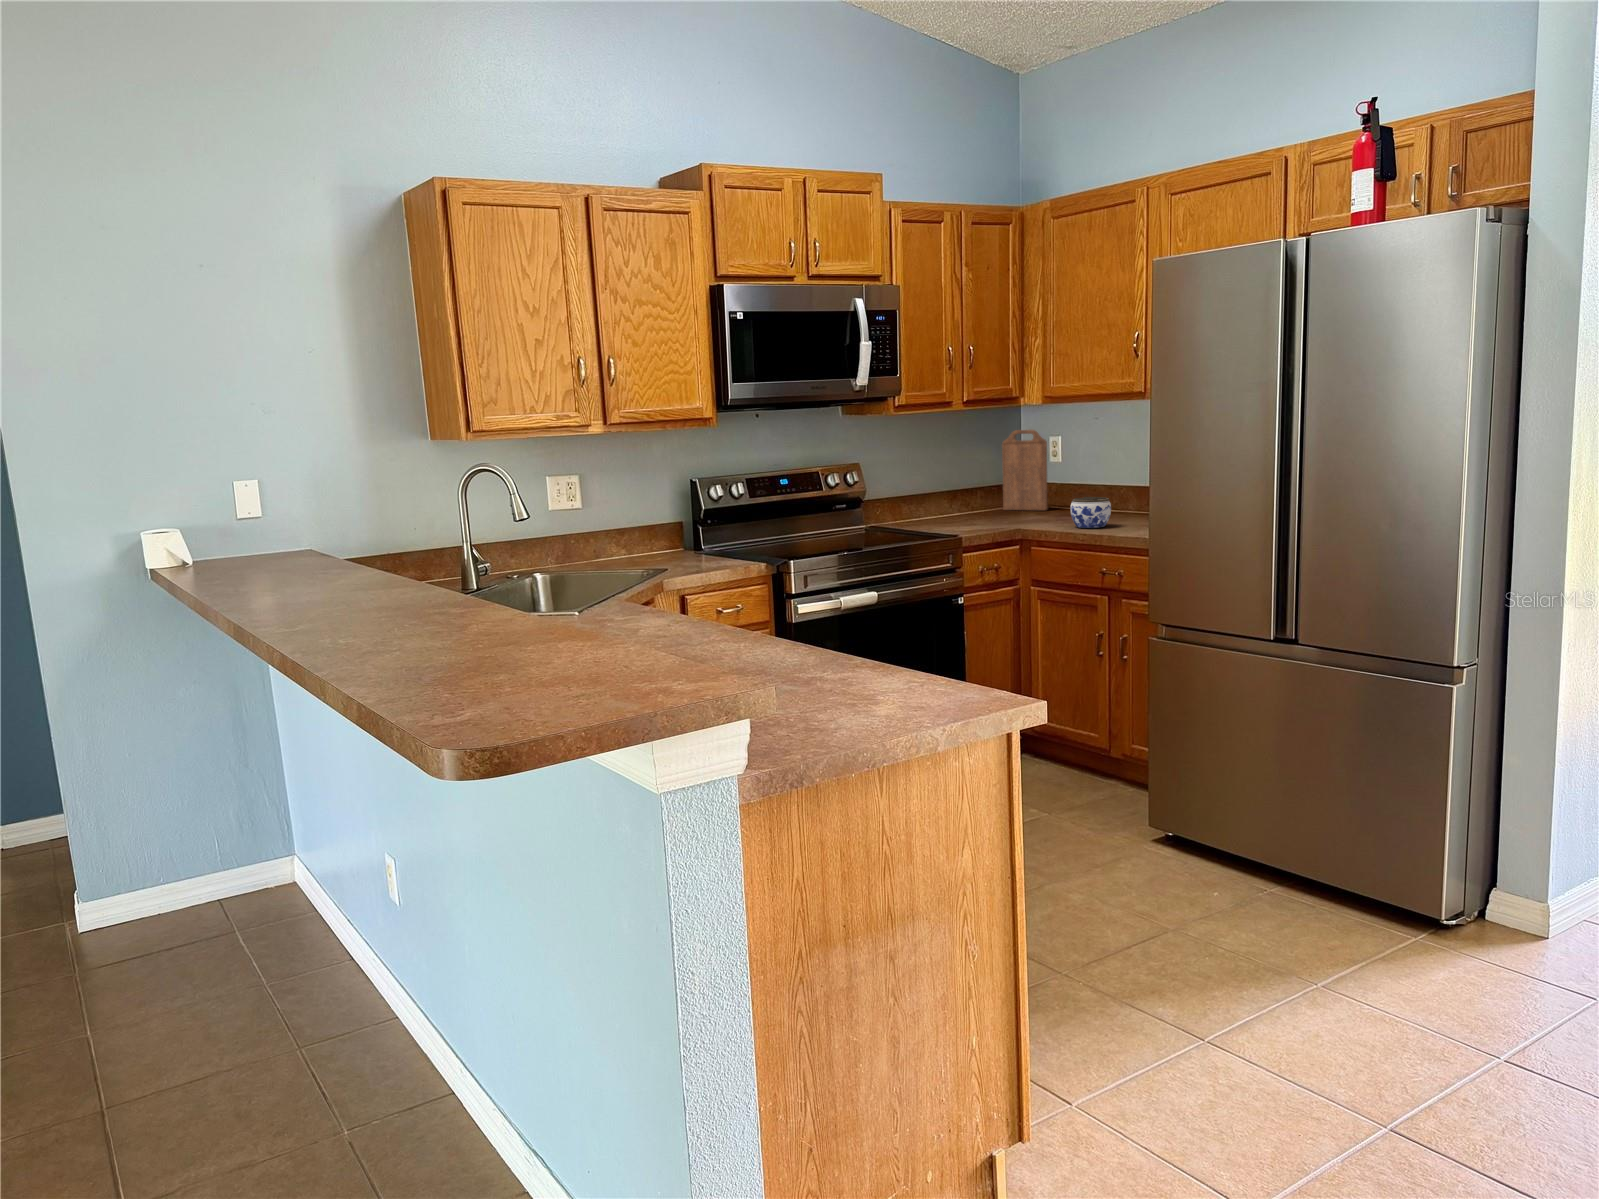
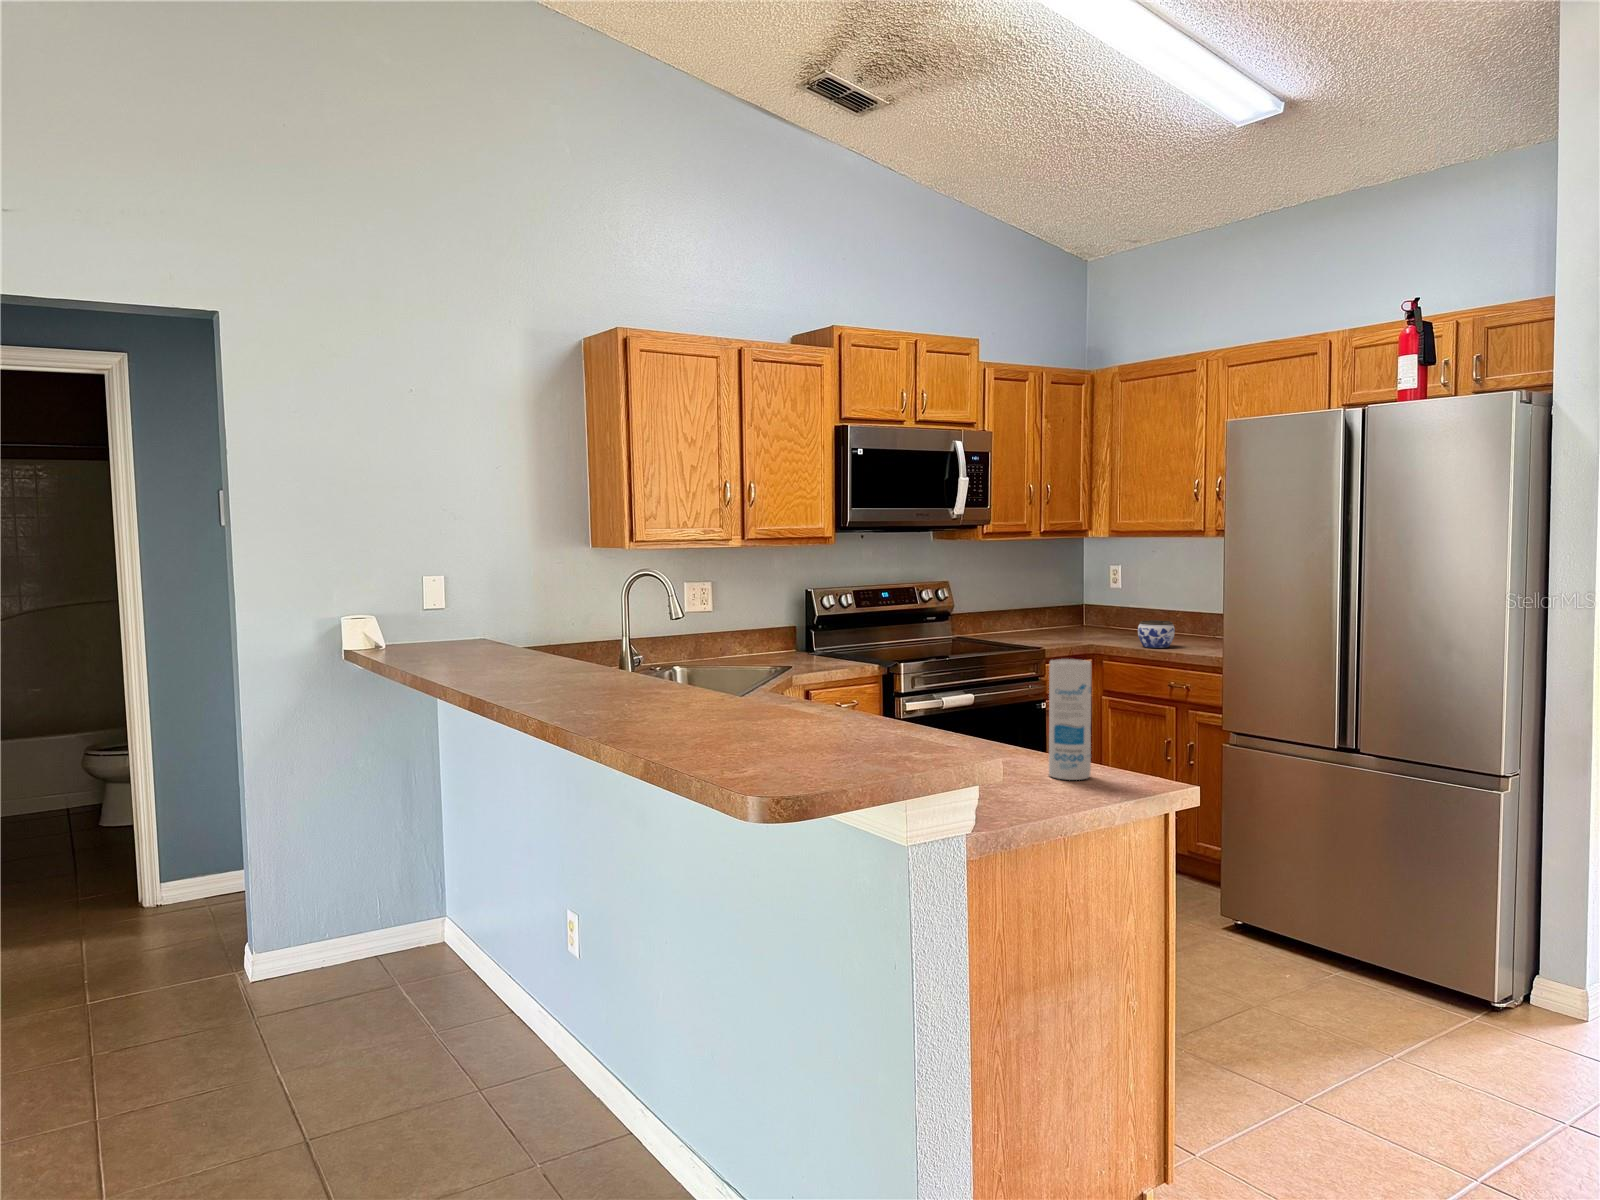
cutting board: present [1002,430,1048,511] -> none [1069,559,1111,632]
canister: none [875,564,930,714] -> present [1049,659,1091,780]

